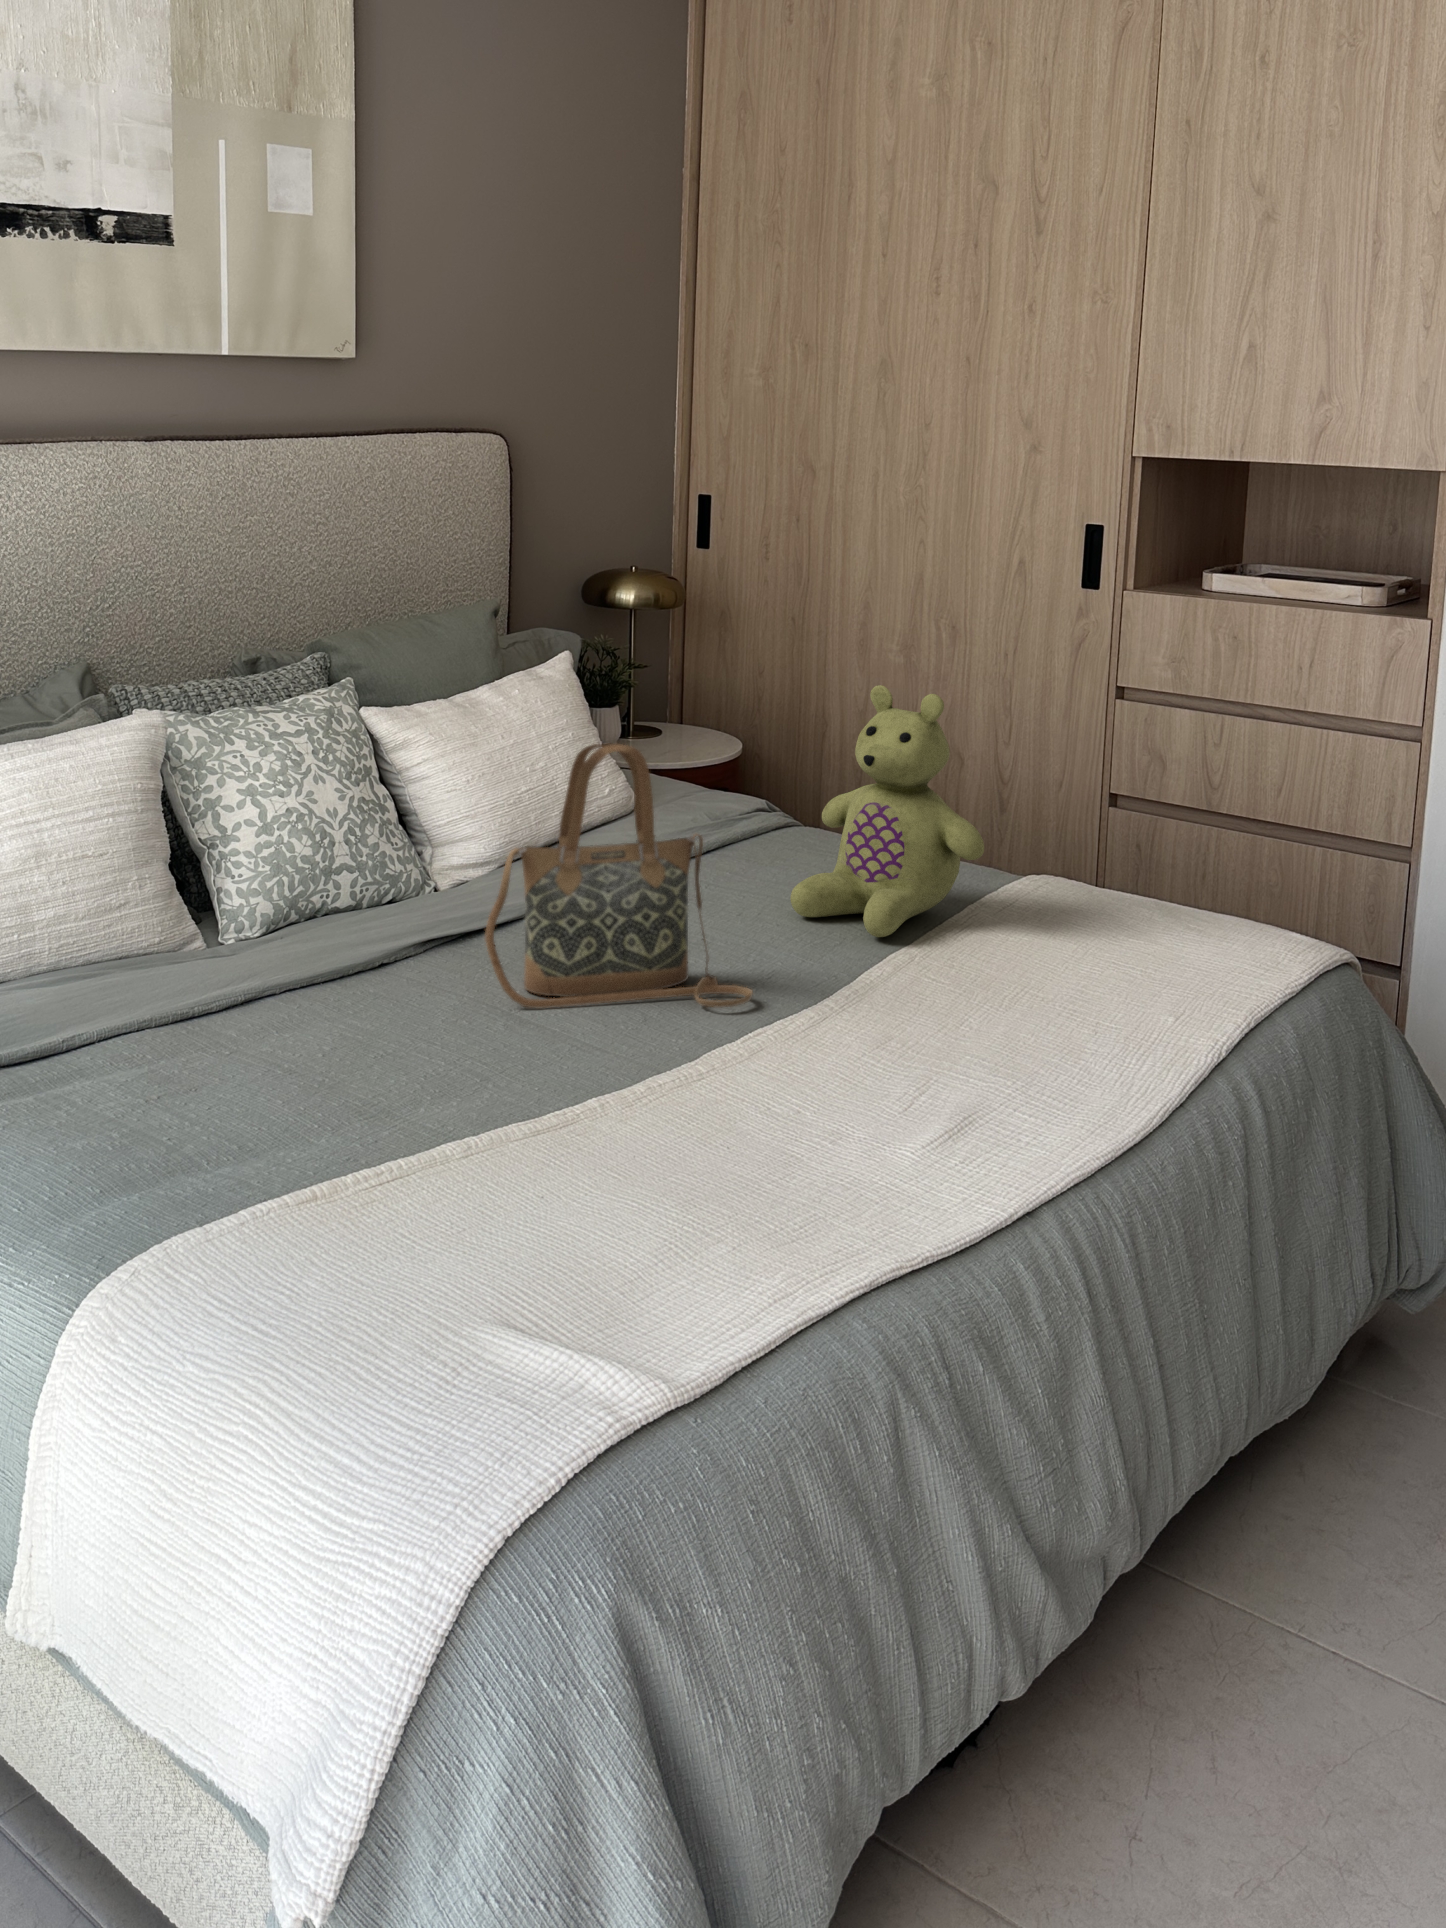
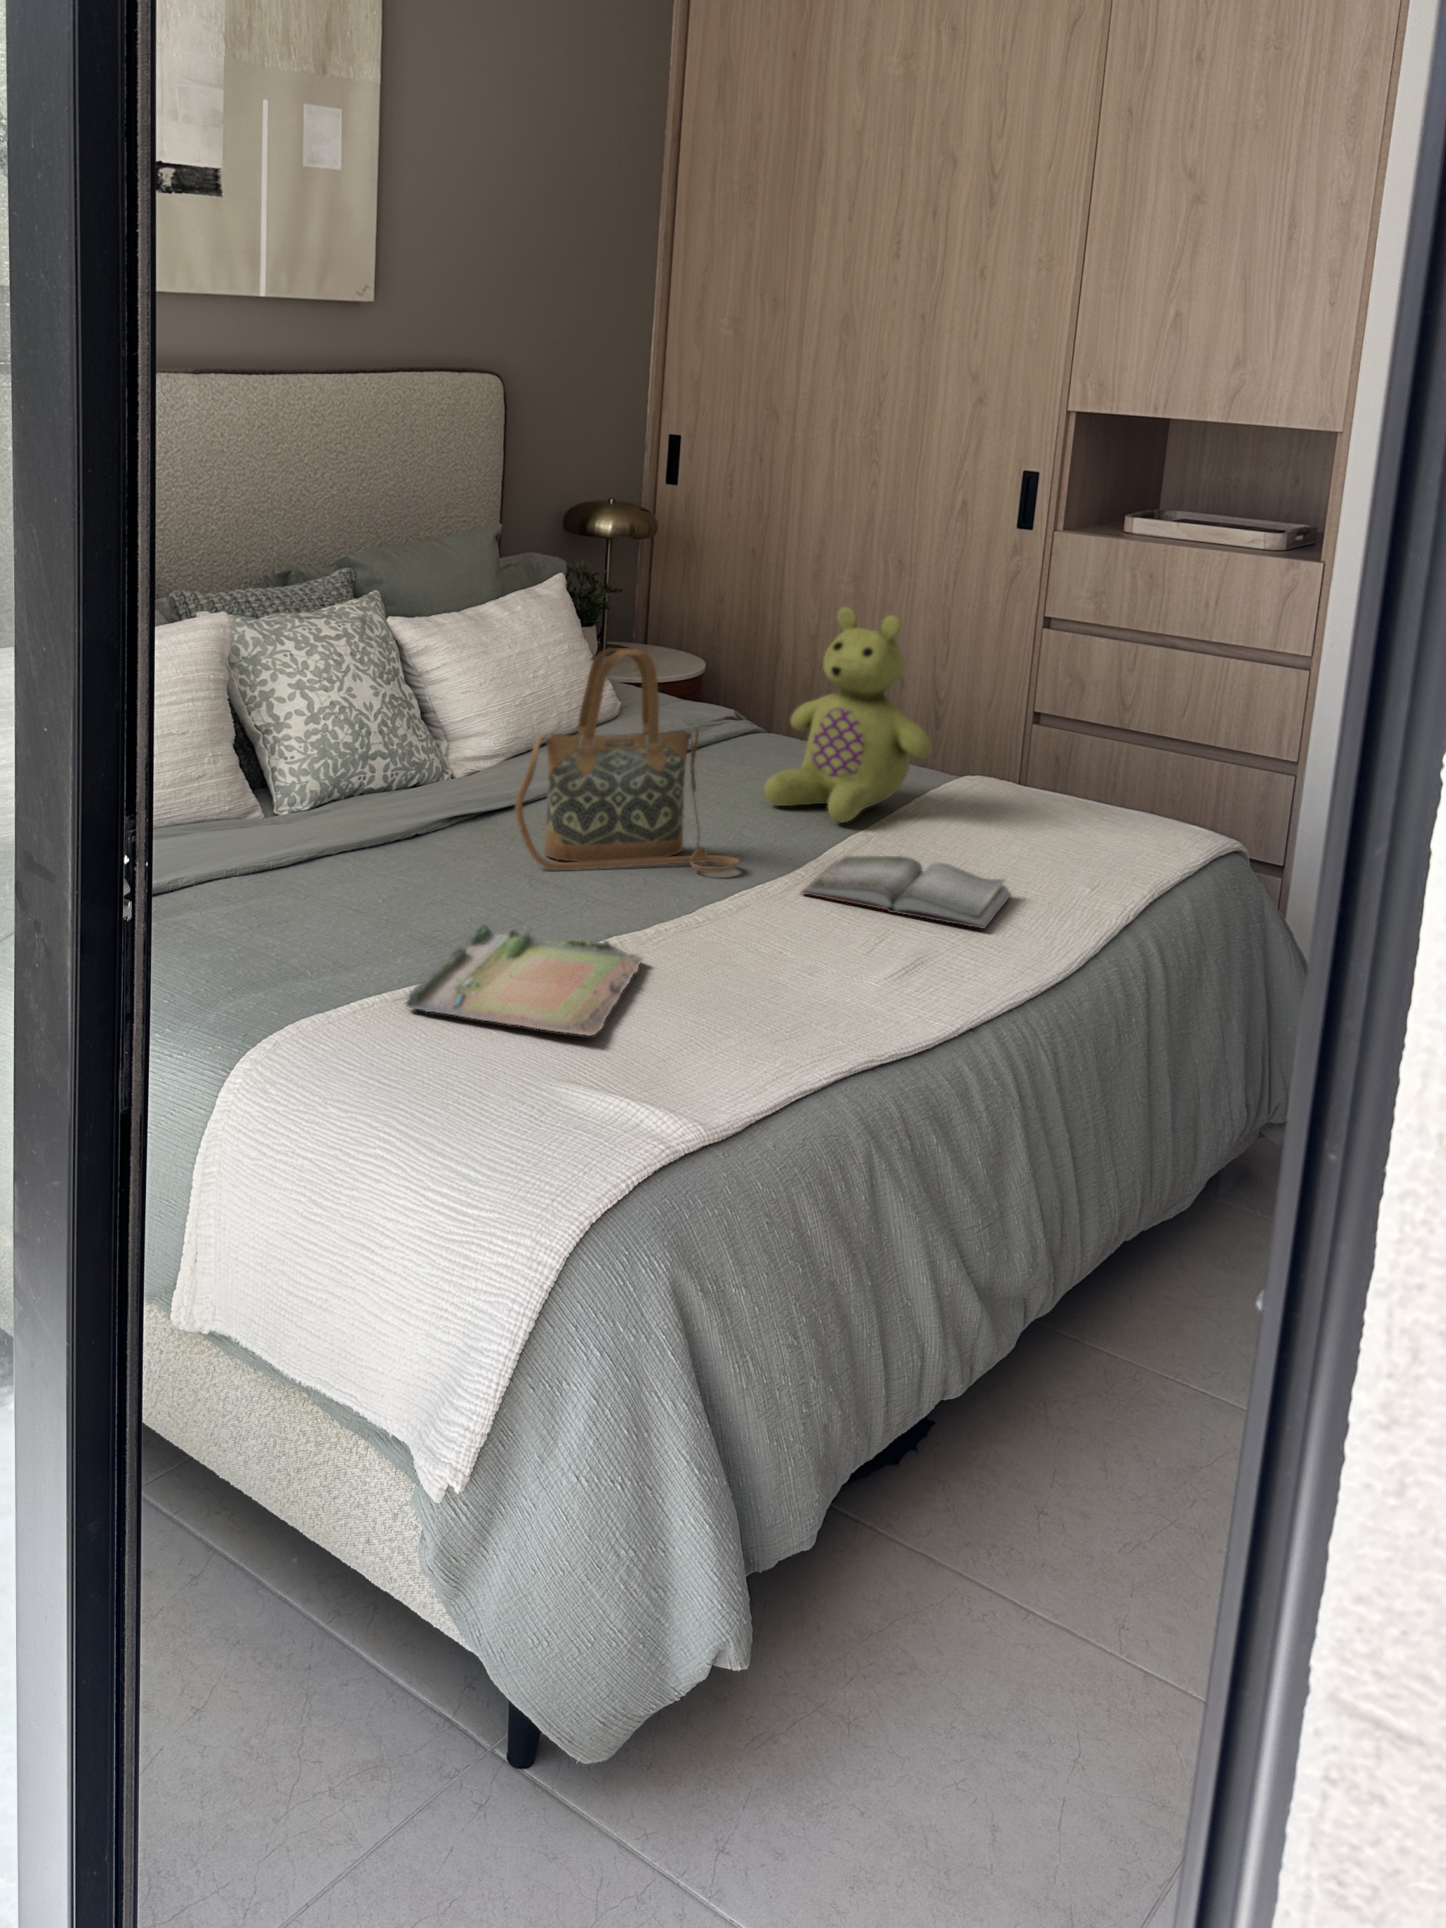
hardback book: none [823,982,1079,1077] -> present [801,856,1011,929]
tray: none [314,1086,623,1246] -> present [406,924,644,1036]

